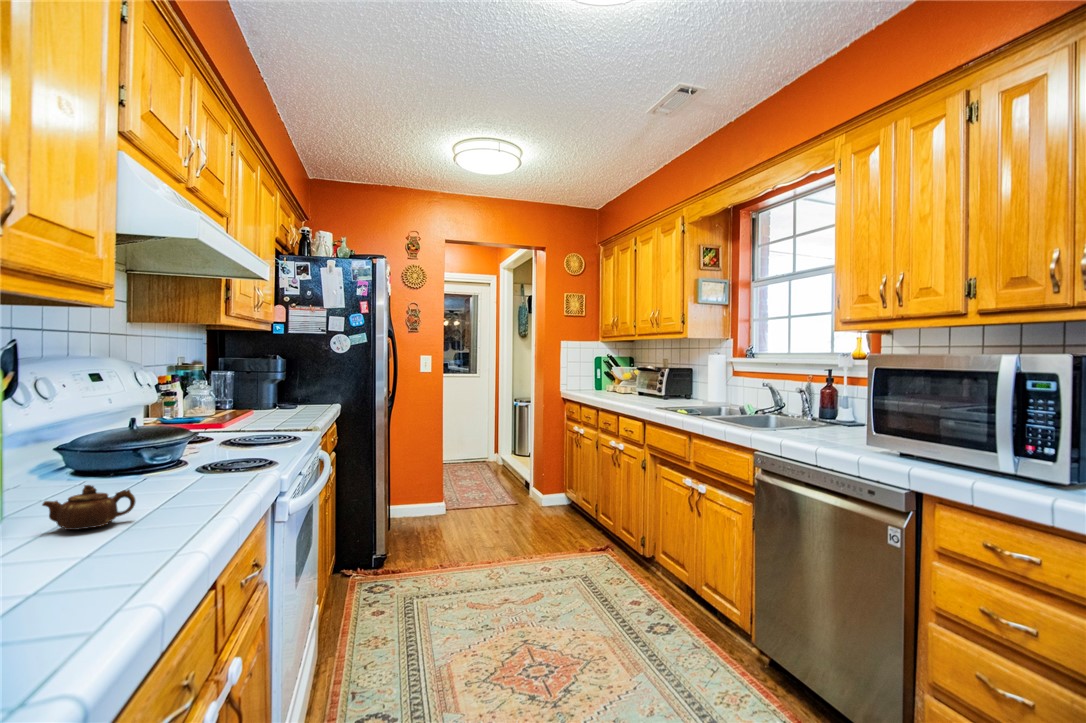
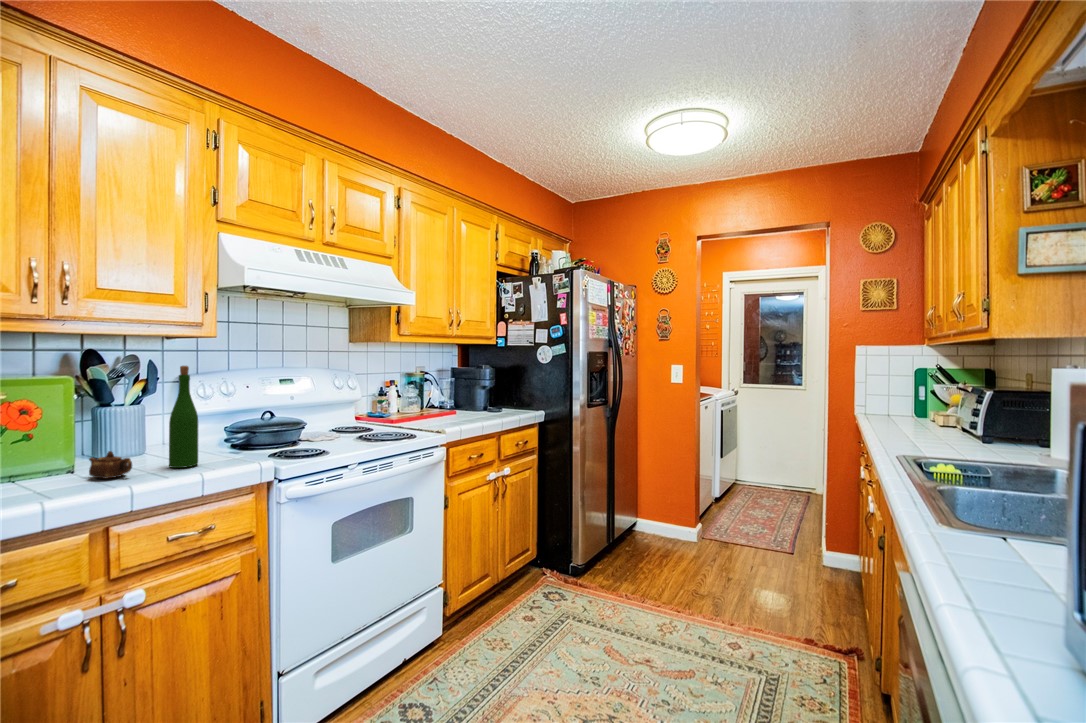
wine bottle: none [124,350,169,501] -> present [169,366,198,468]

